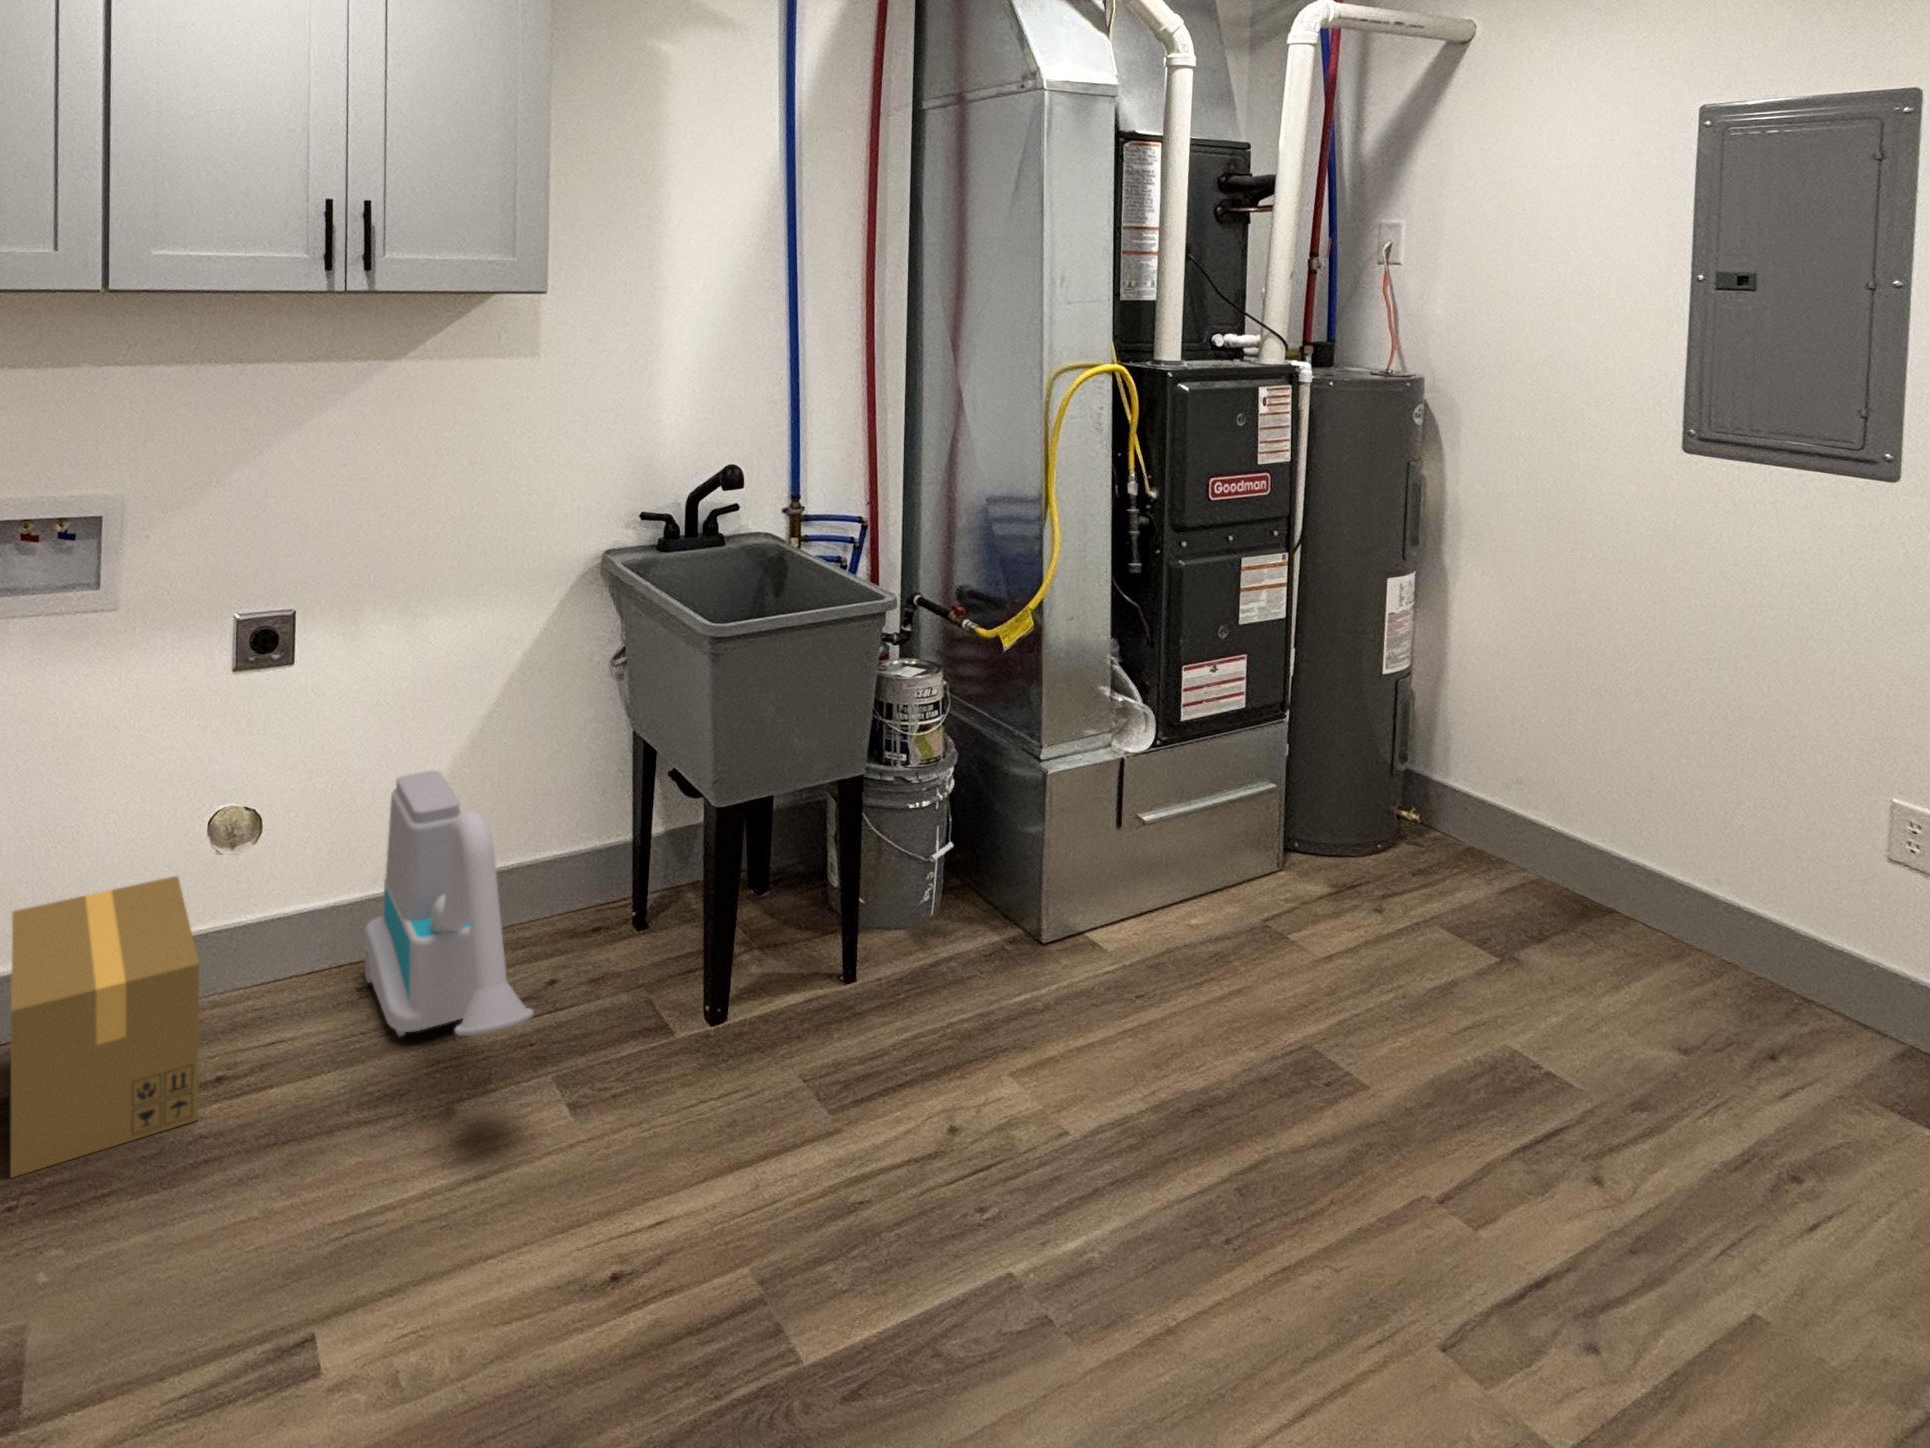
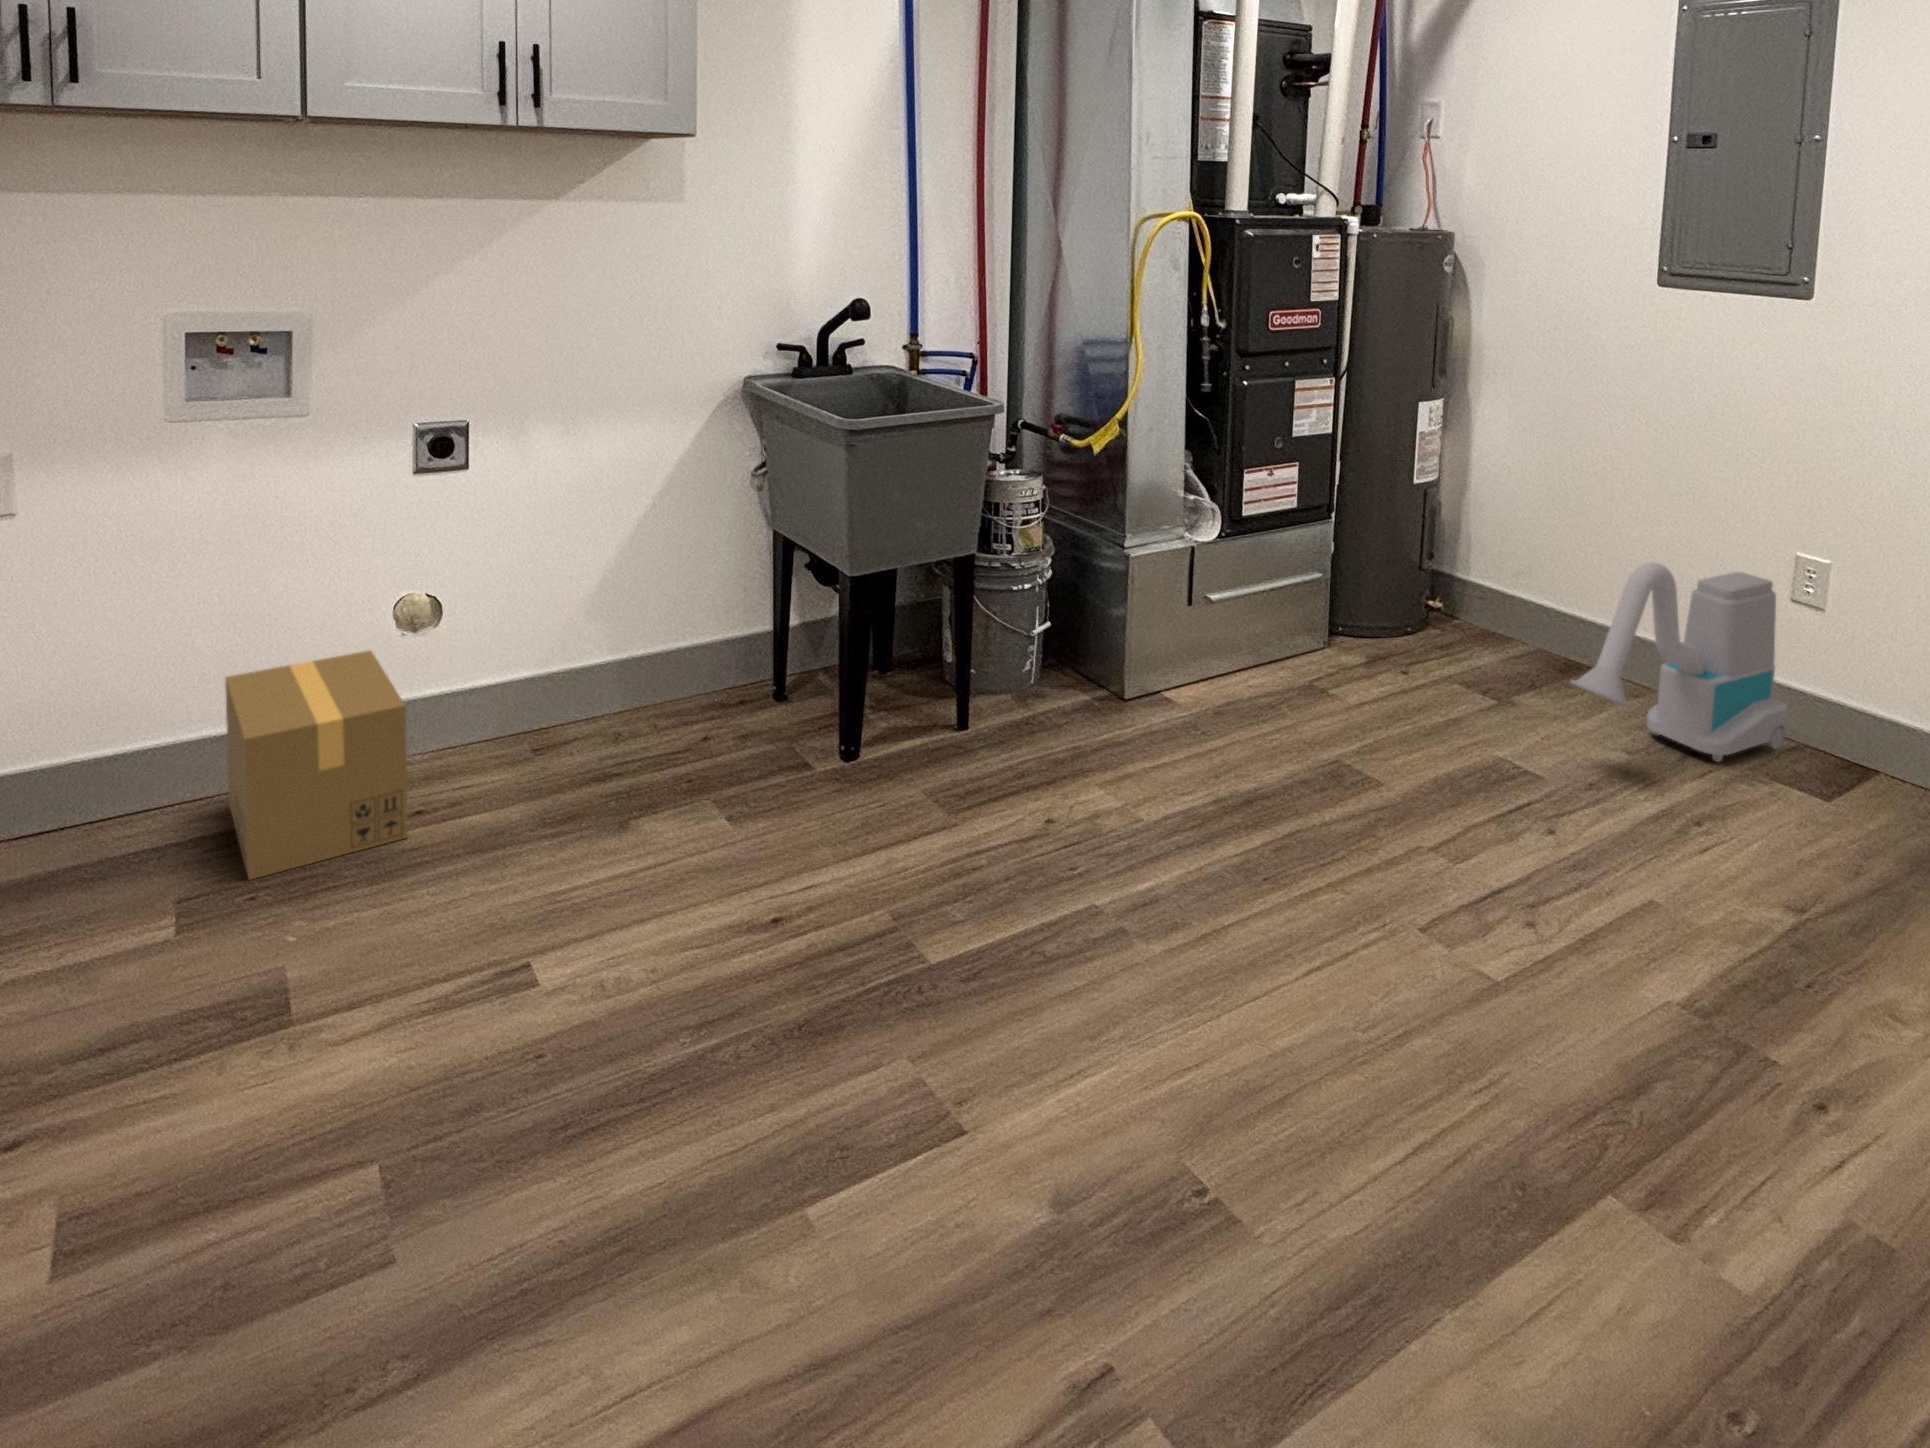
vacuum cleaner: present [365,771,534,1036] -> present [1571,562,1787,762]

